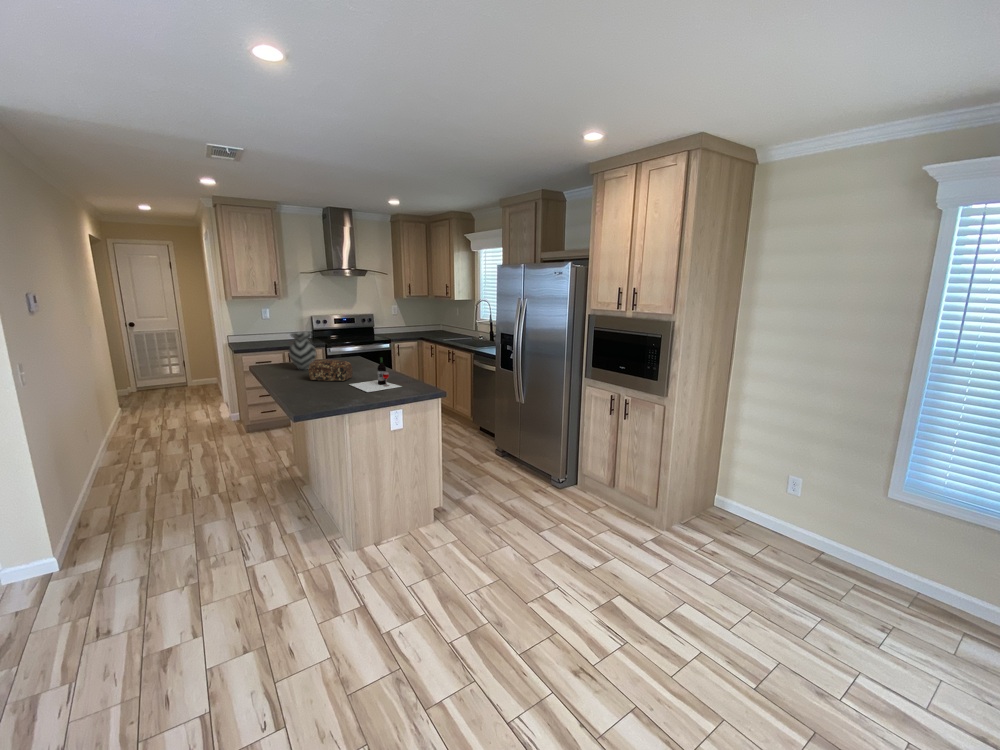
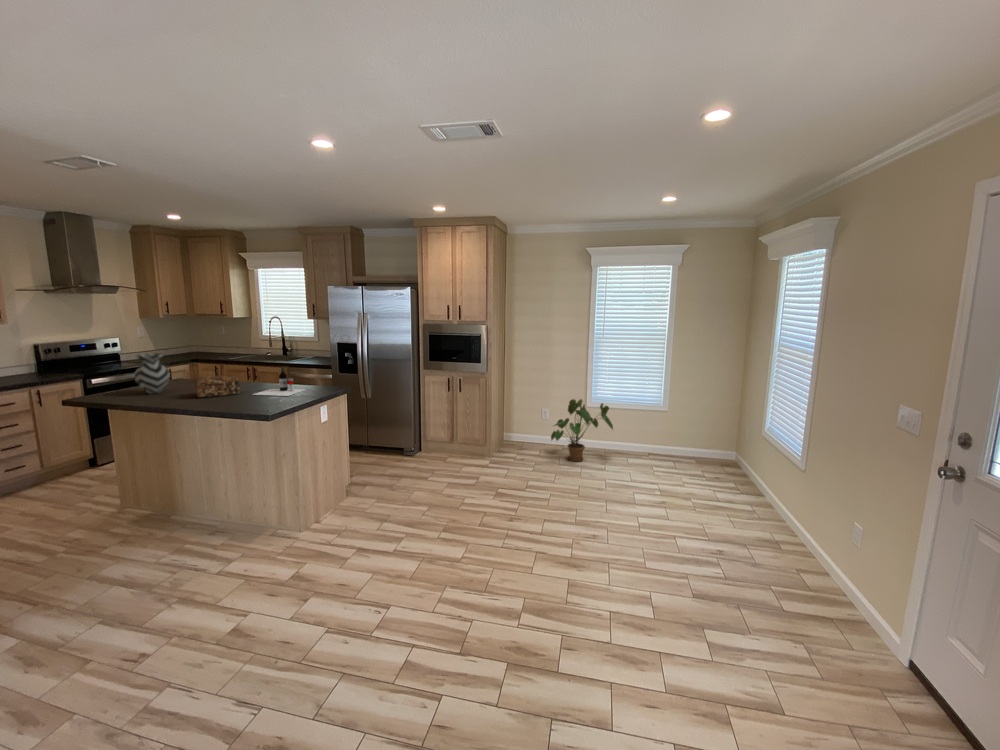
house plant: none [775,476,939,603] -> present [551,399,613,462]

